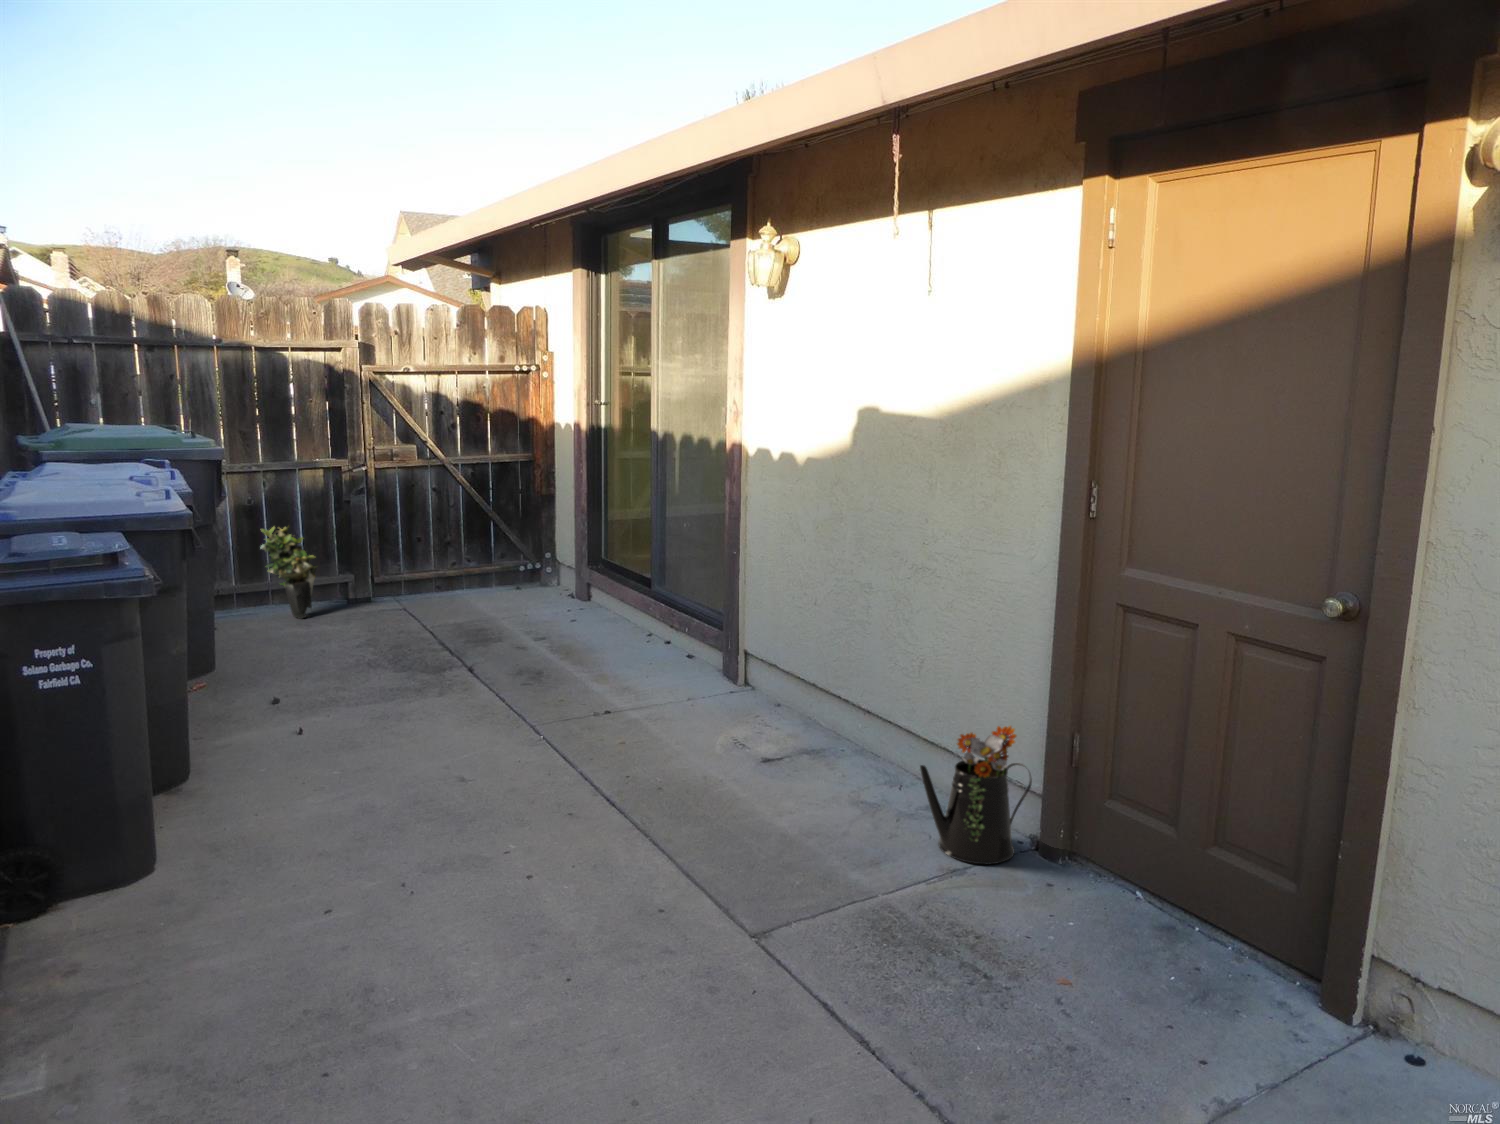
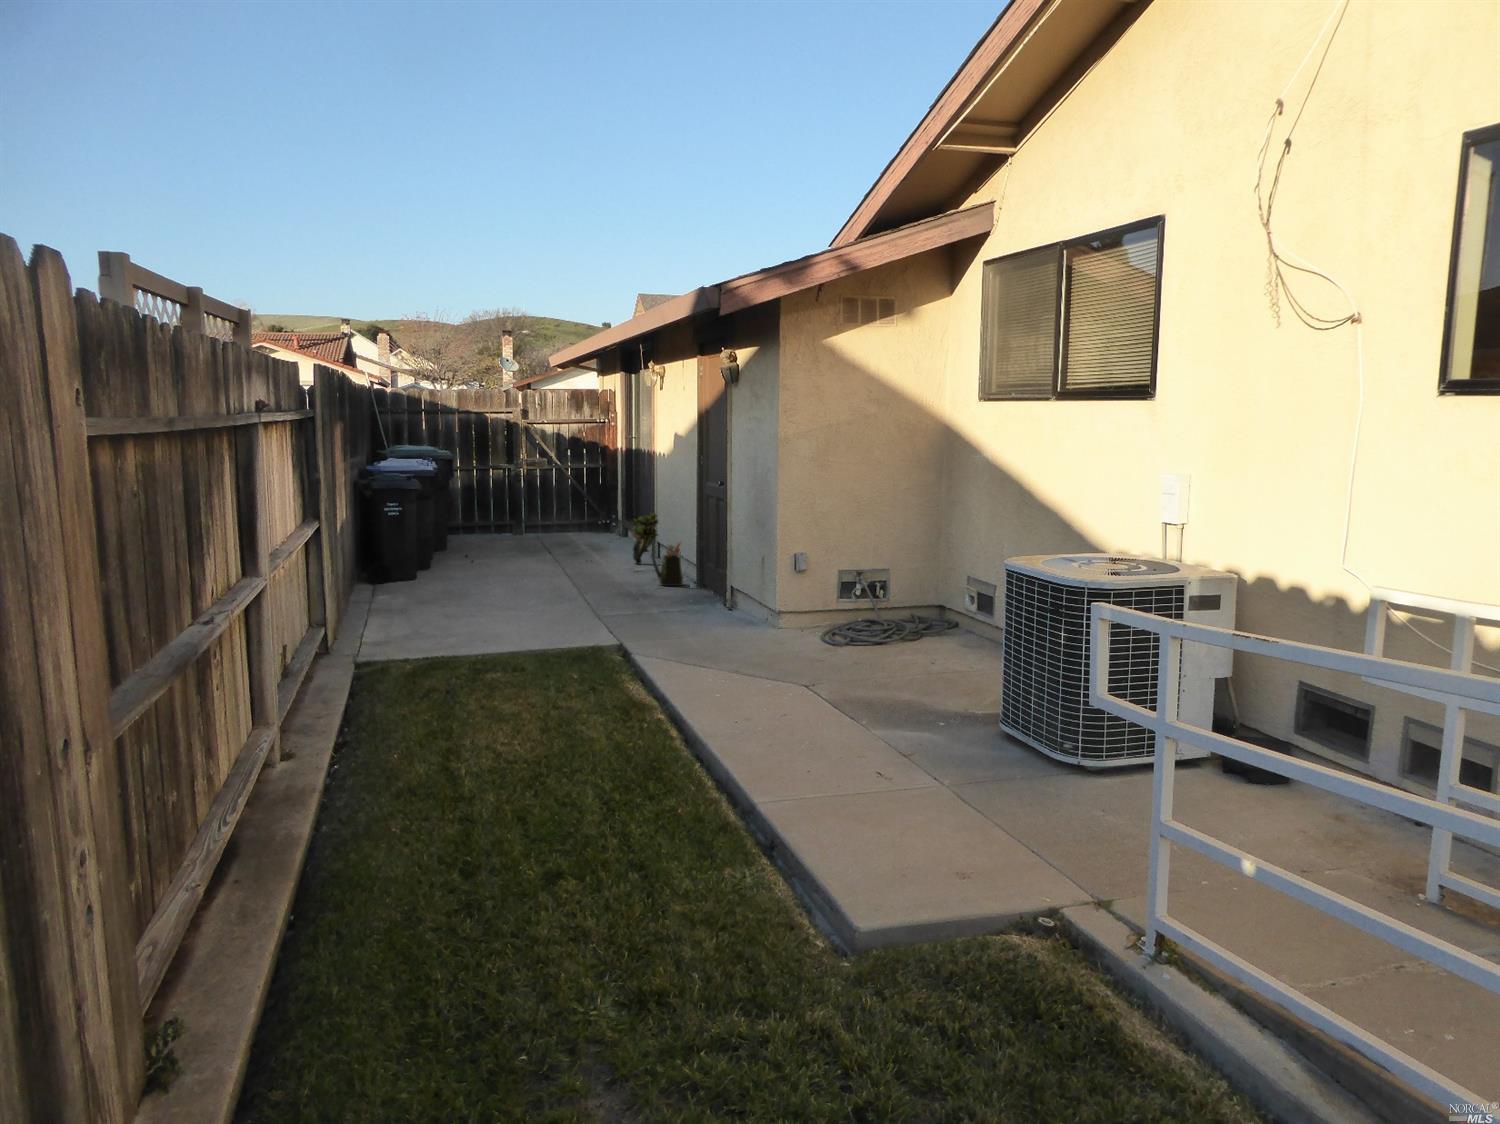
potted plant: present [260,527,317,619] -> present [631,513,658,564]

